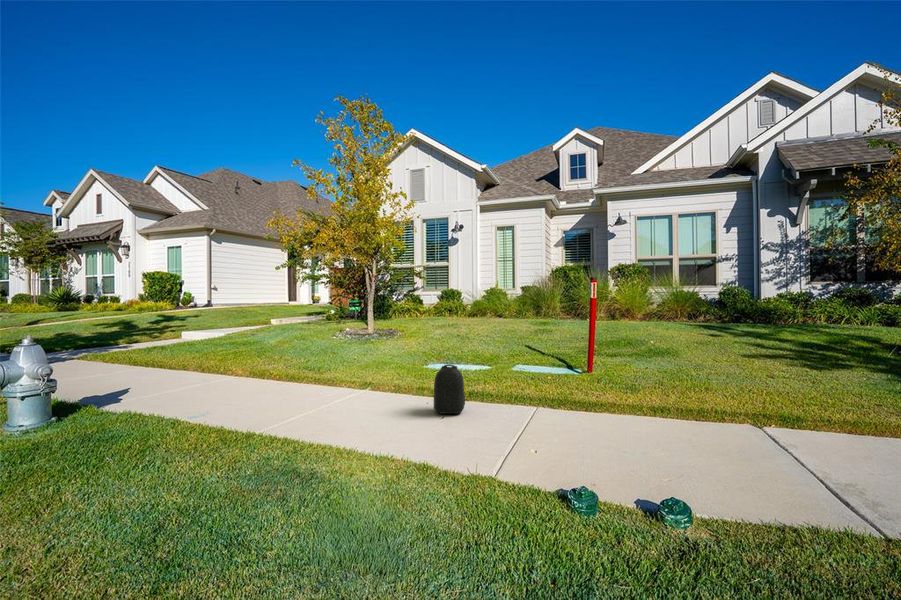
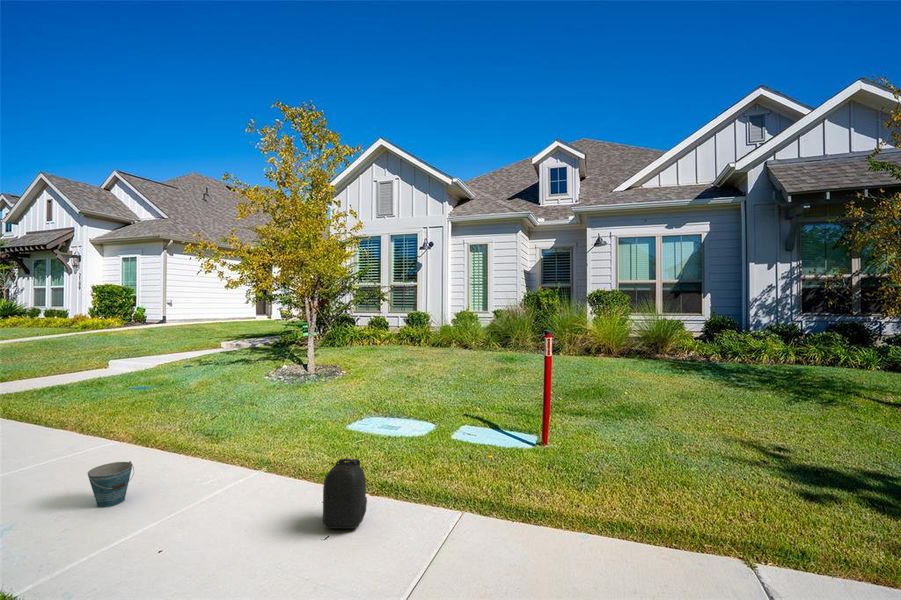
bucket: none [249,375,279,407] -> present [87,461,134,508]

